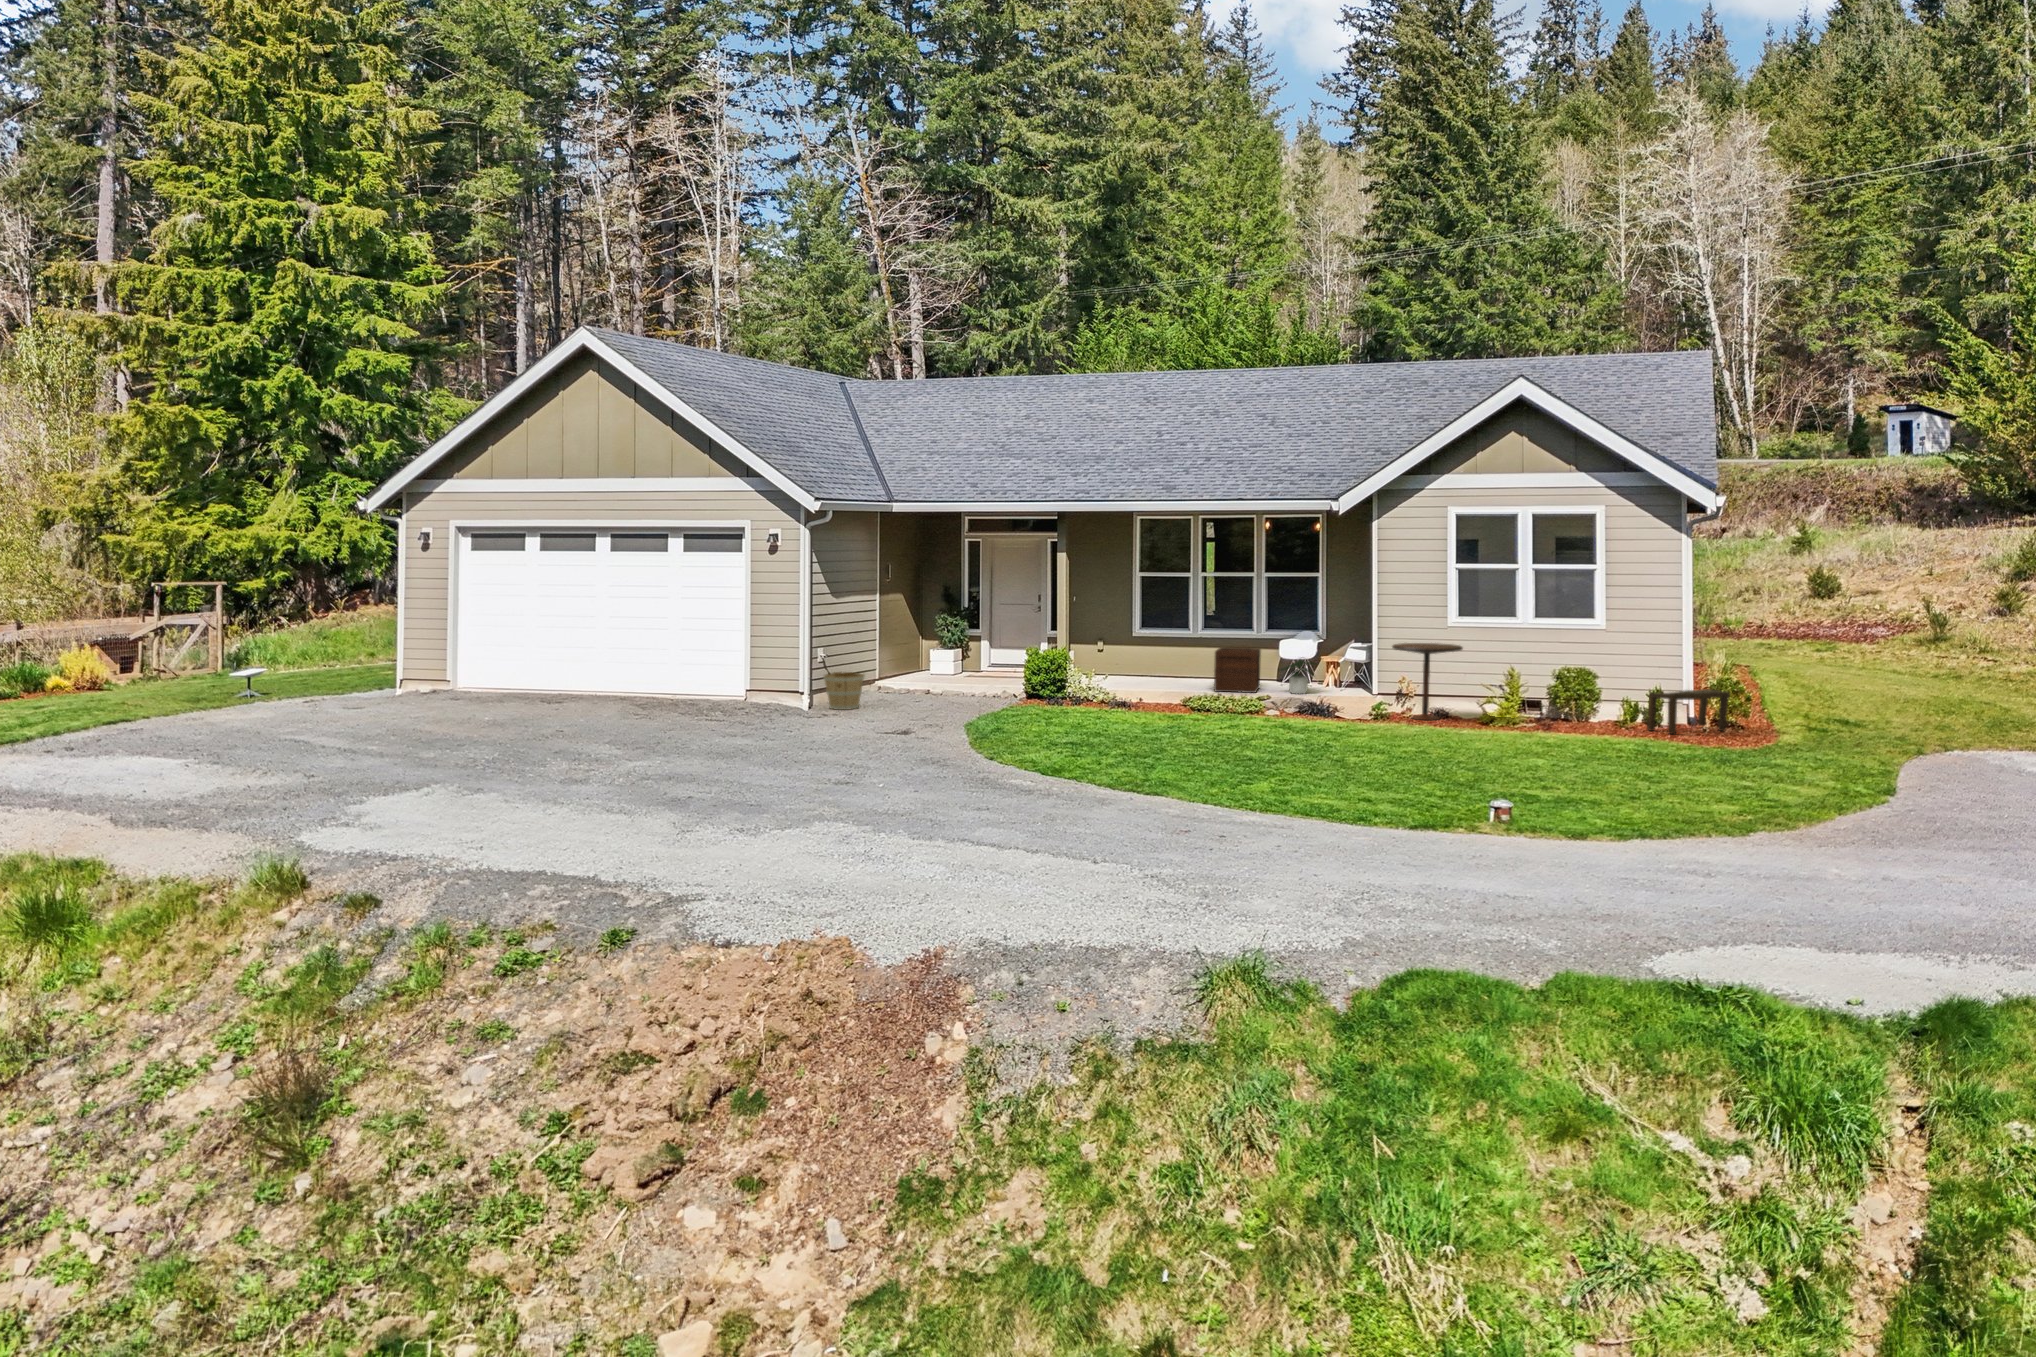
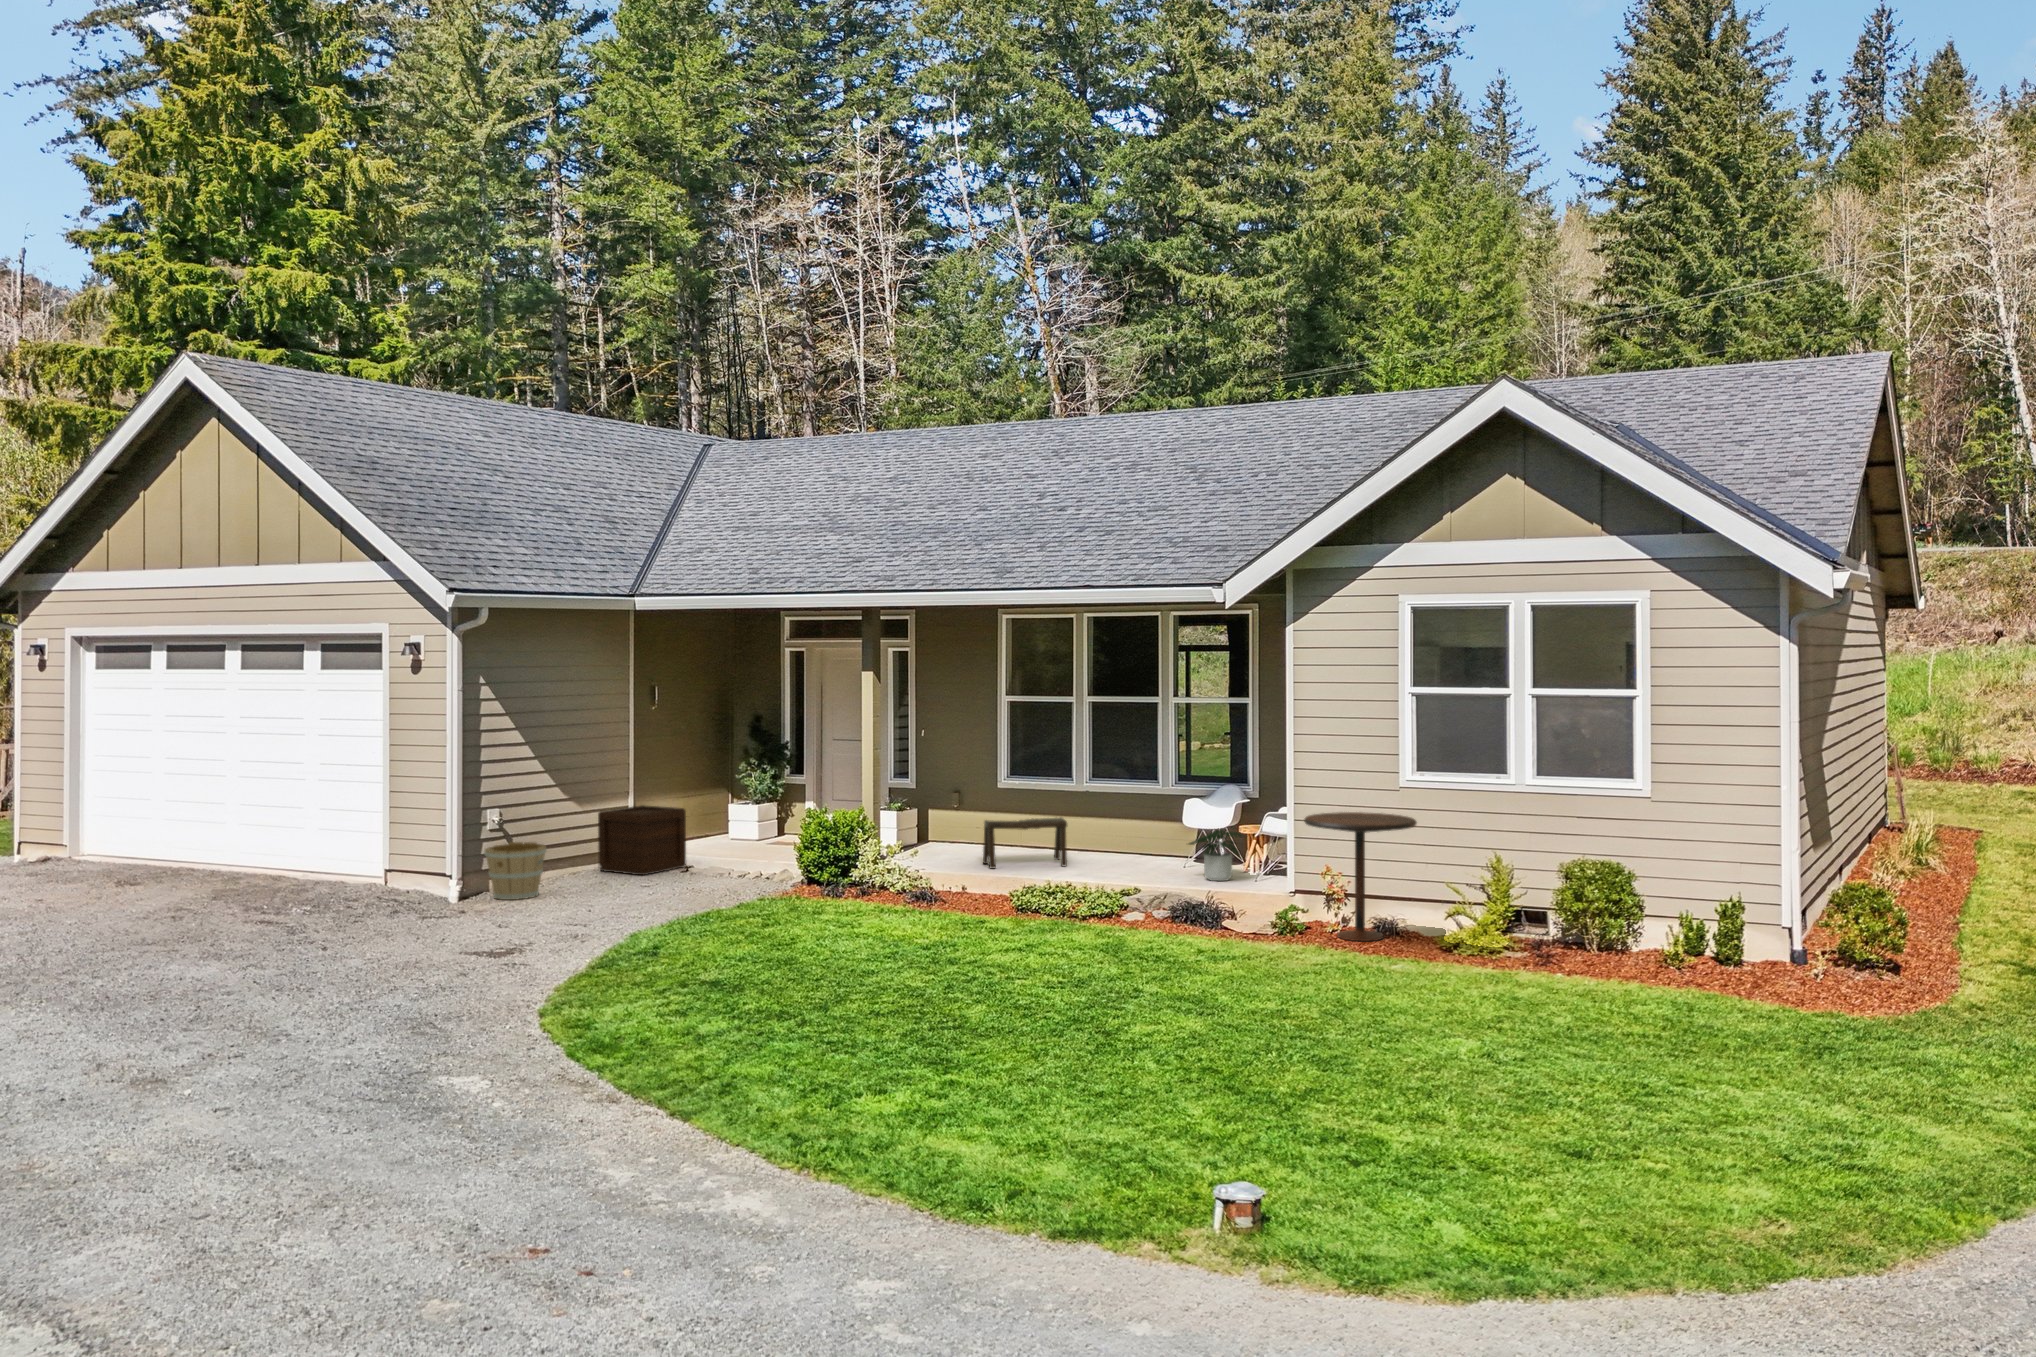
wooden crate: present [1214,647,1261,693] -> present [598,805,686,875]
bench: present [1647,689,1730,734] -> present [983,818,1067,869]

